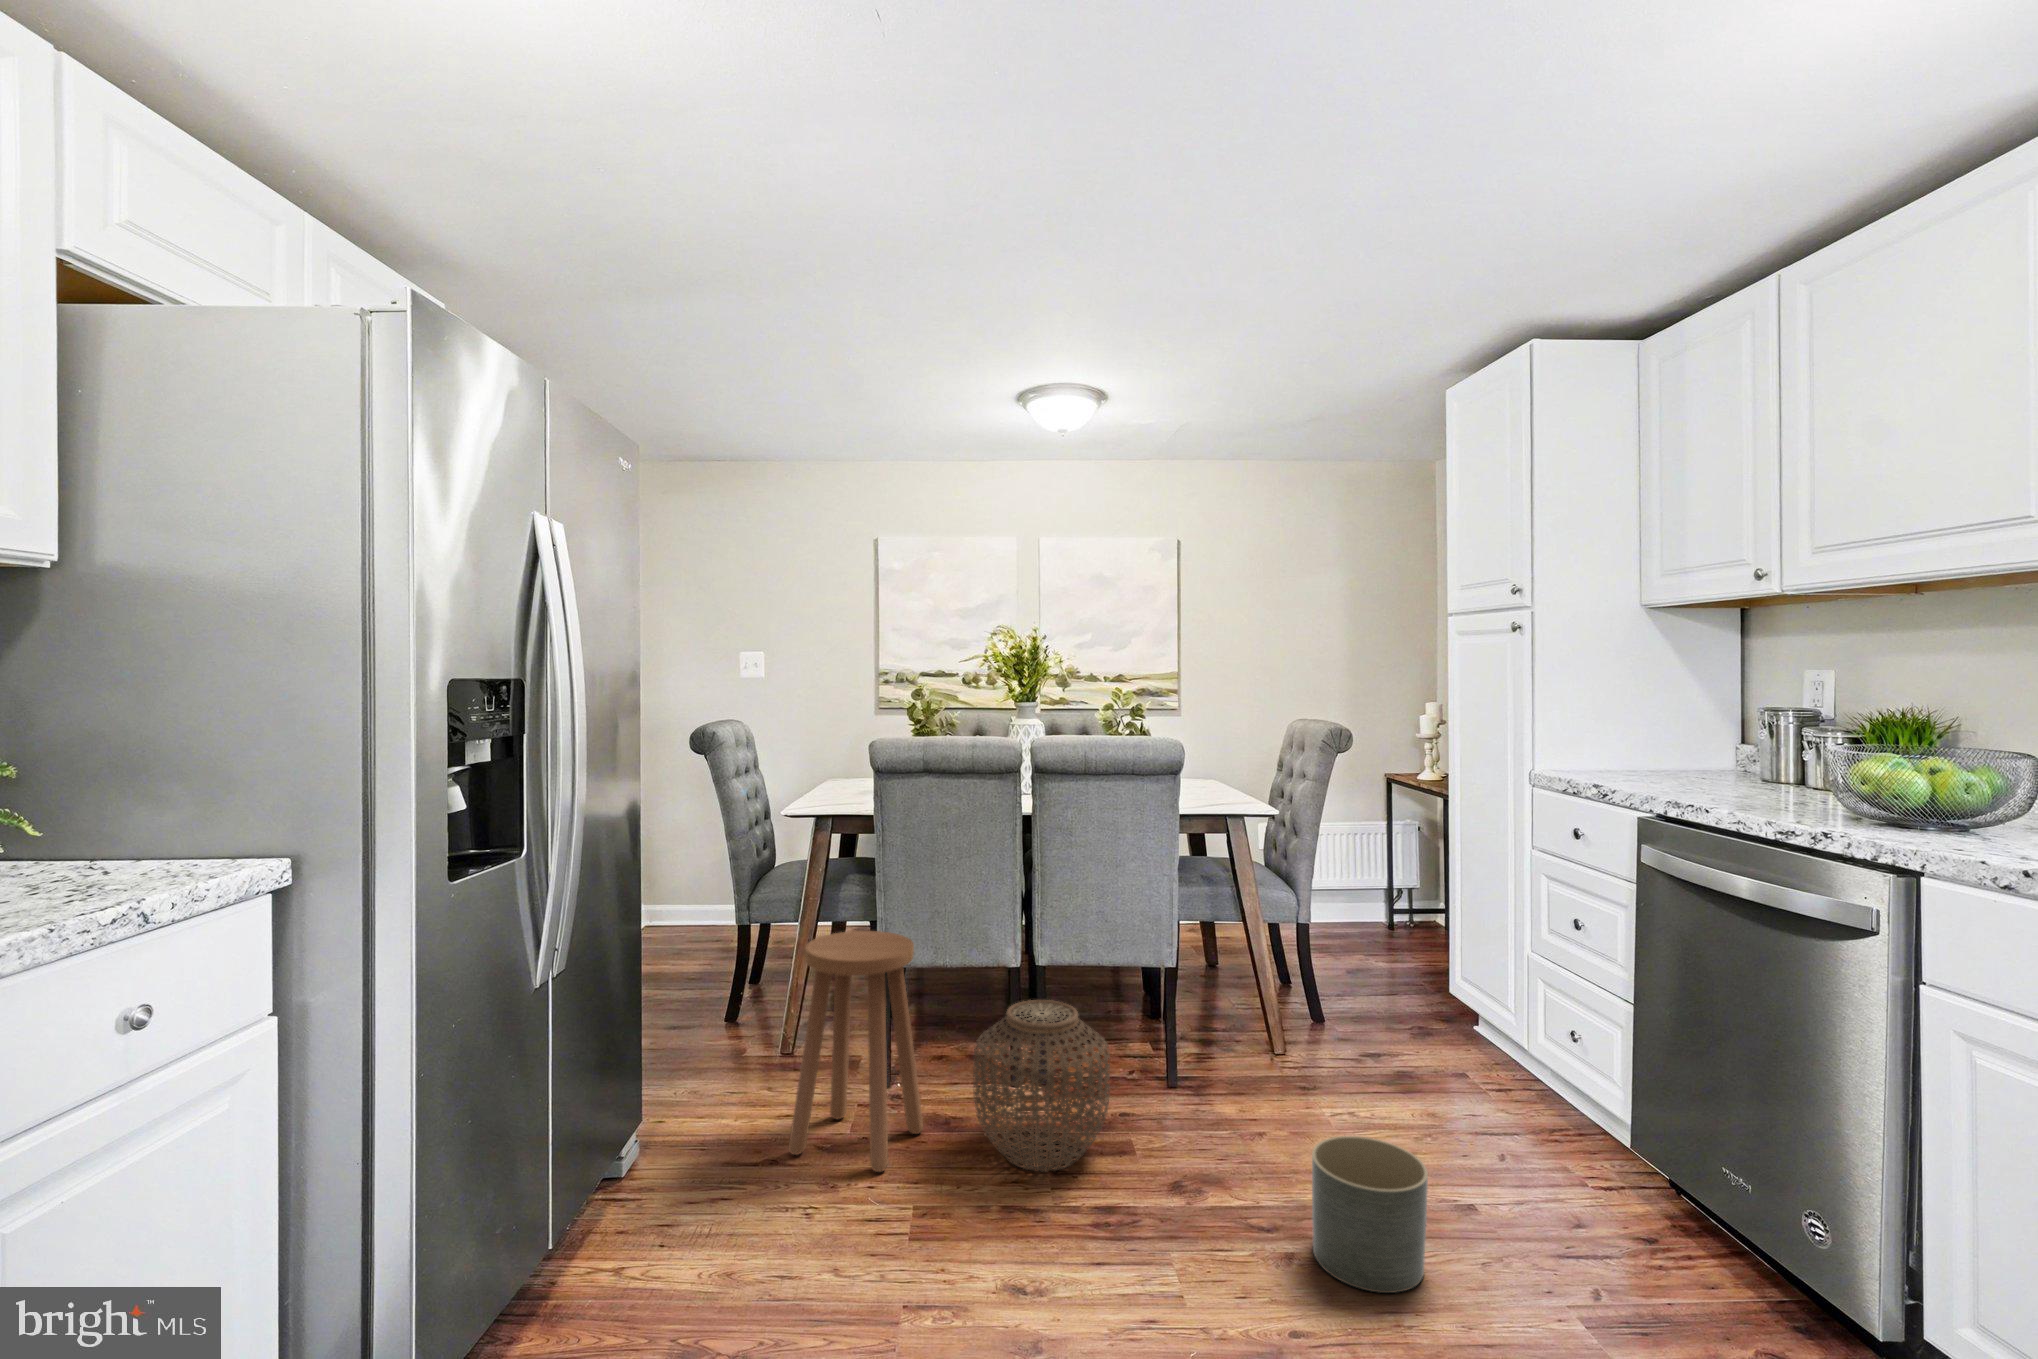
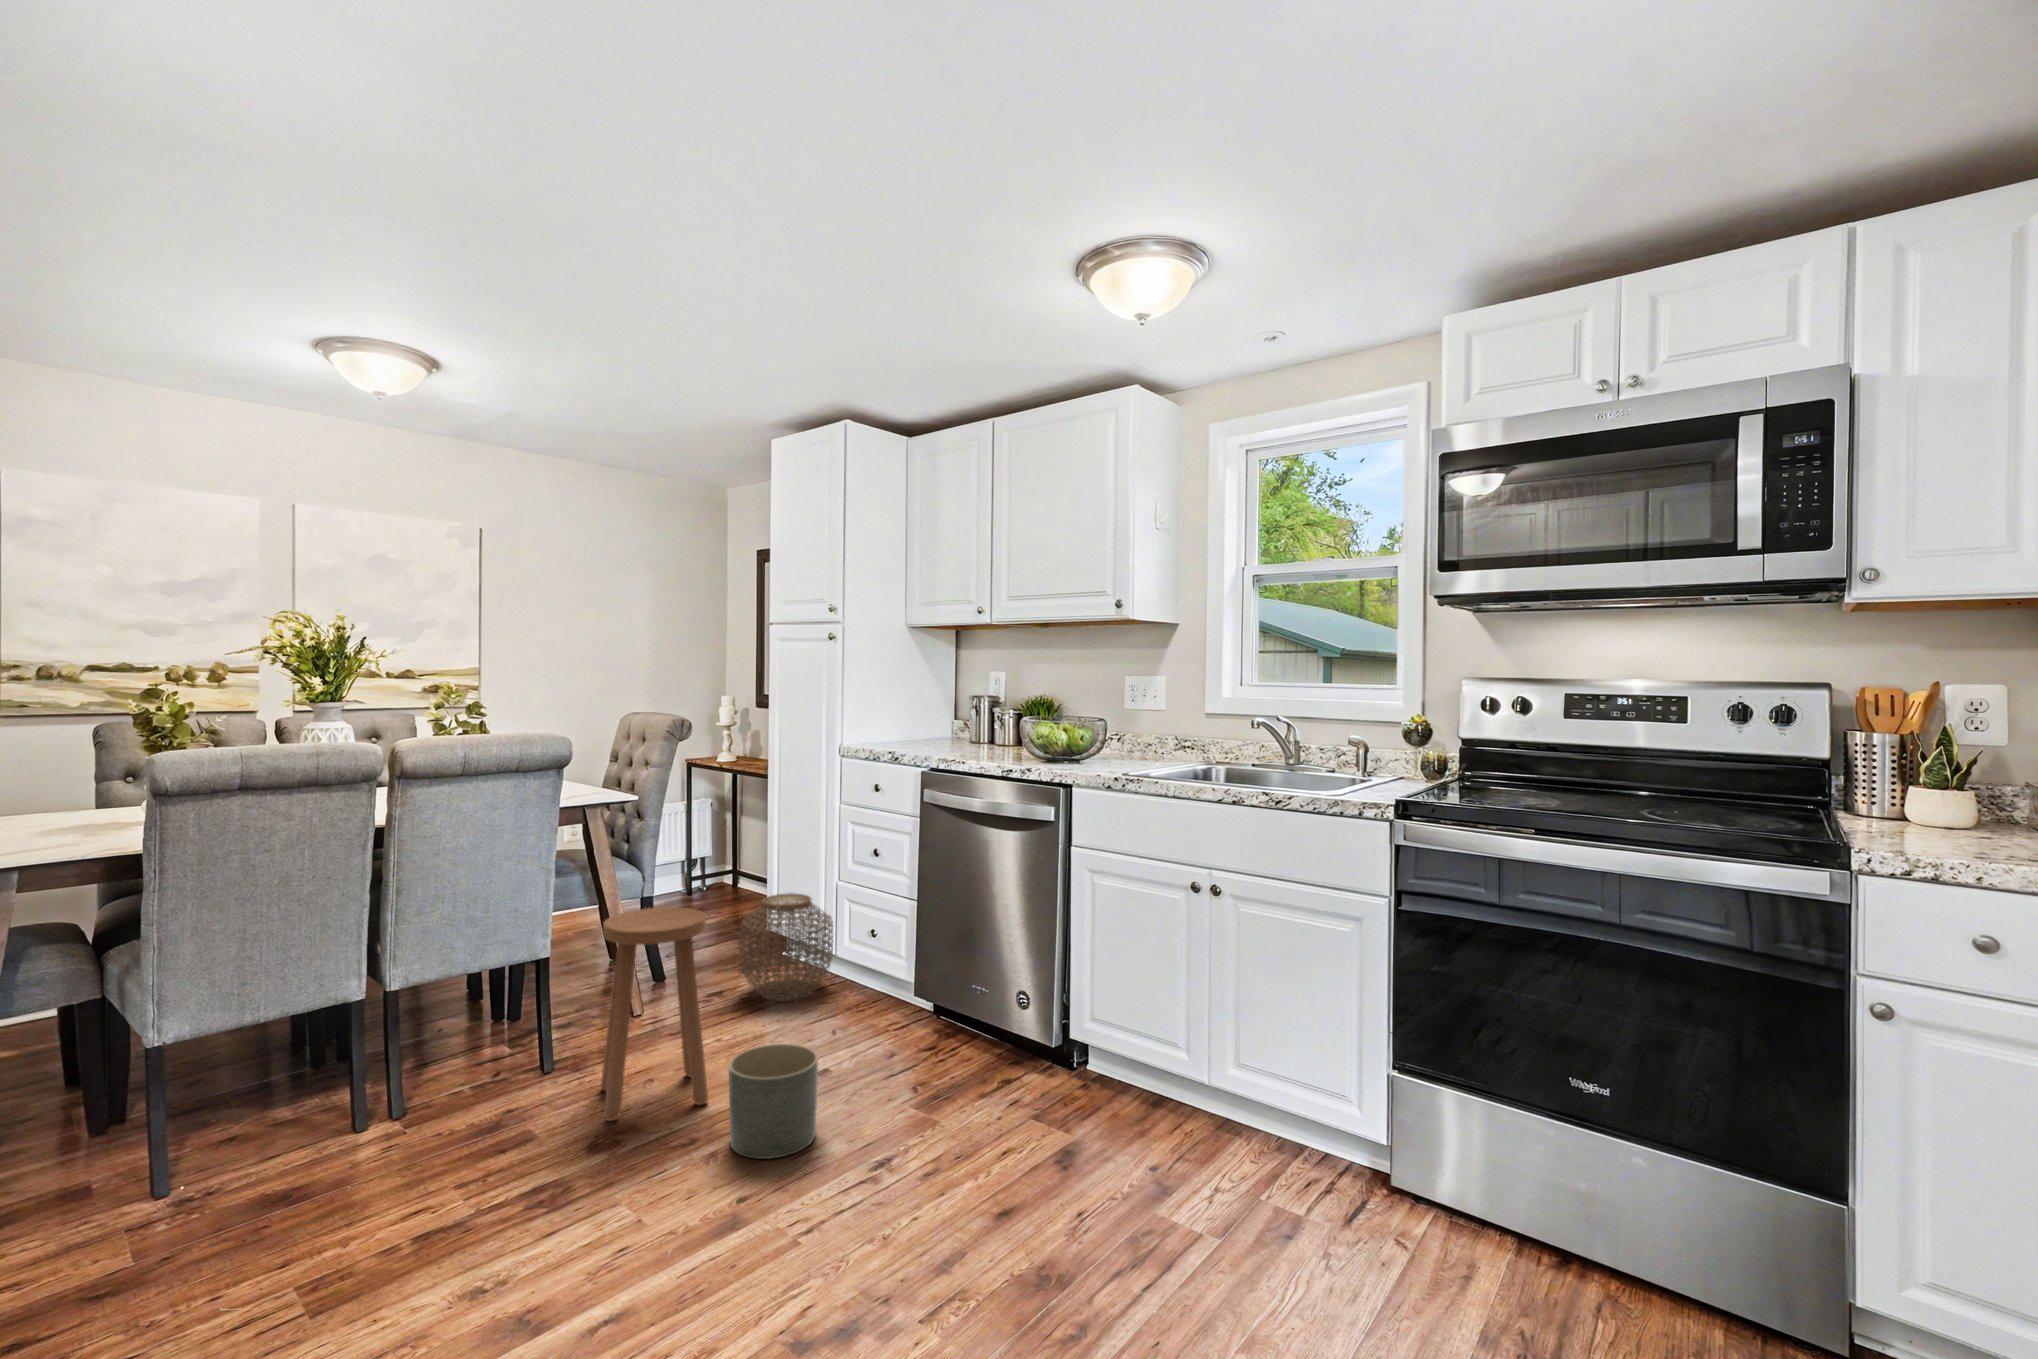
stool: present [789,931,923,1172] -> present [601,907,708,1121]
woven basket: present [973,1000,1110,1172] -> present [739,893,833,1001]

